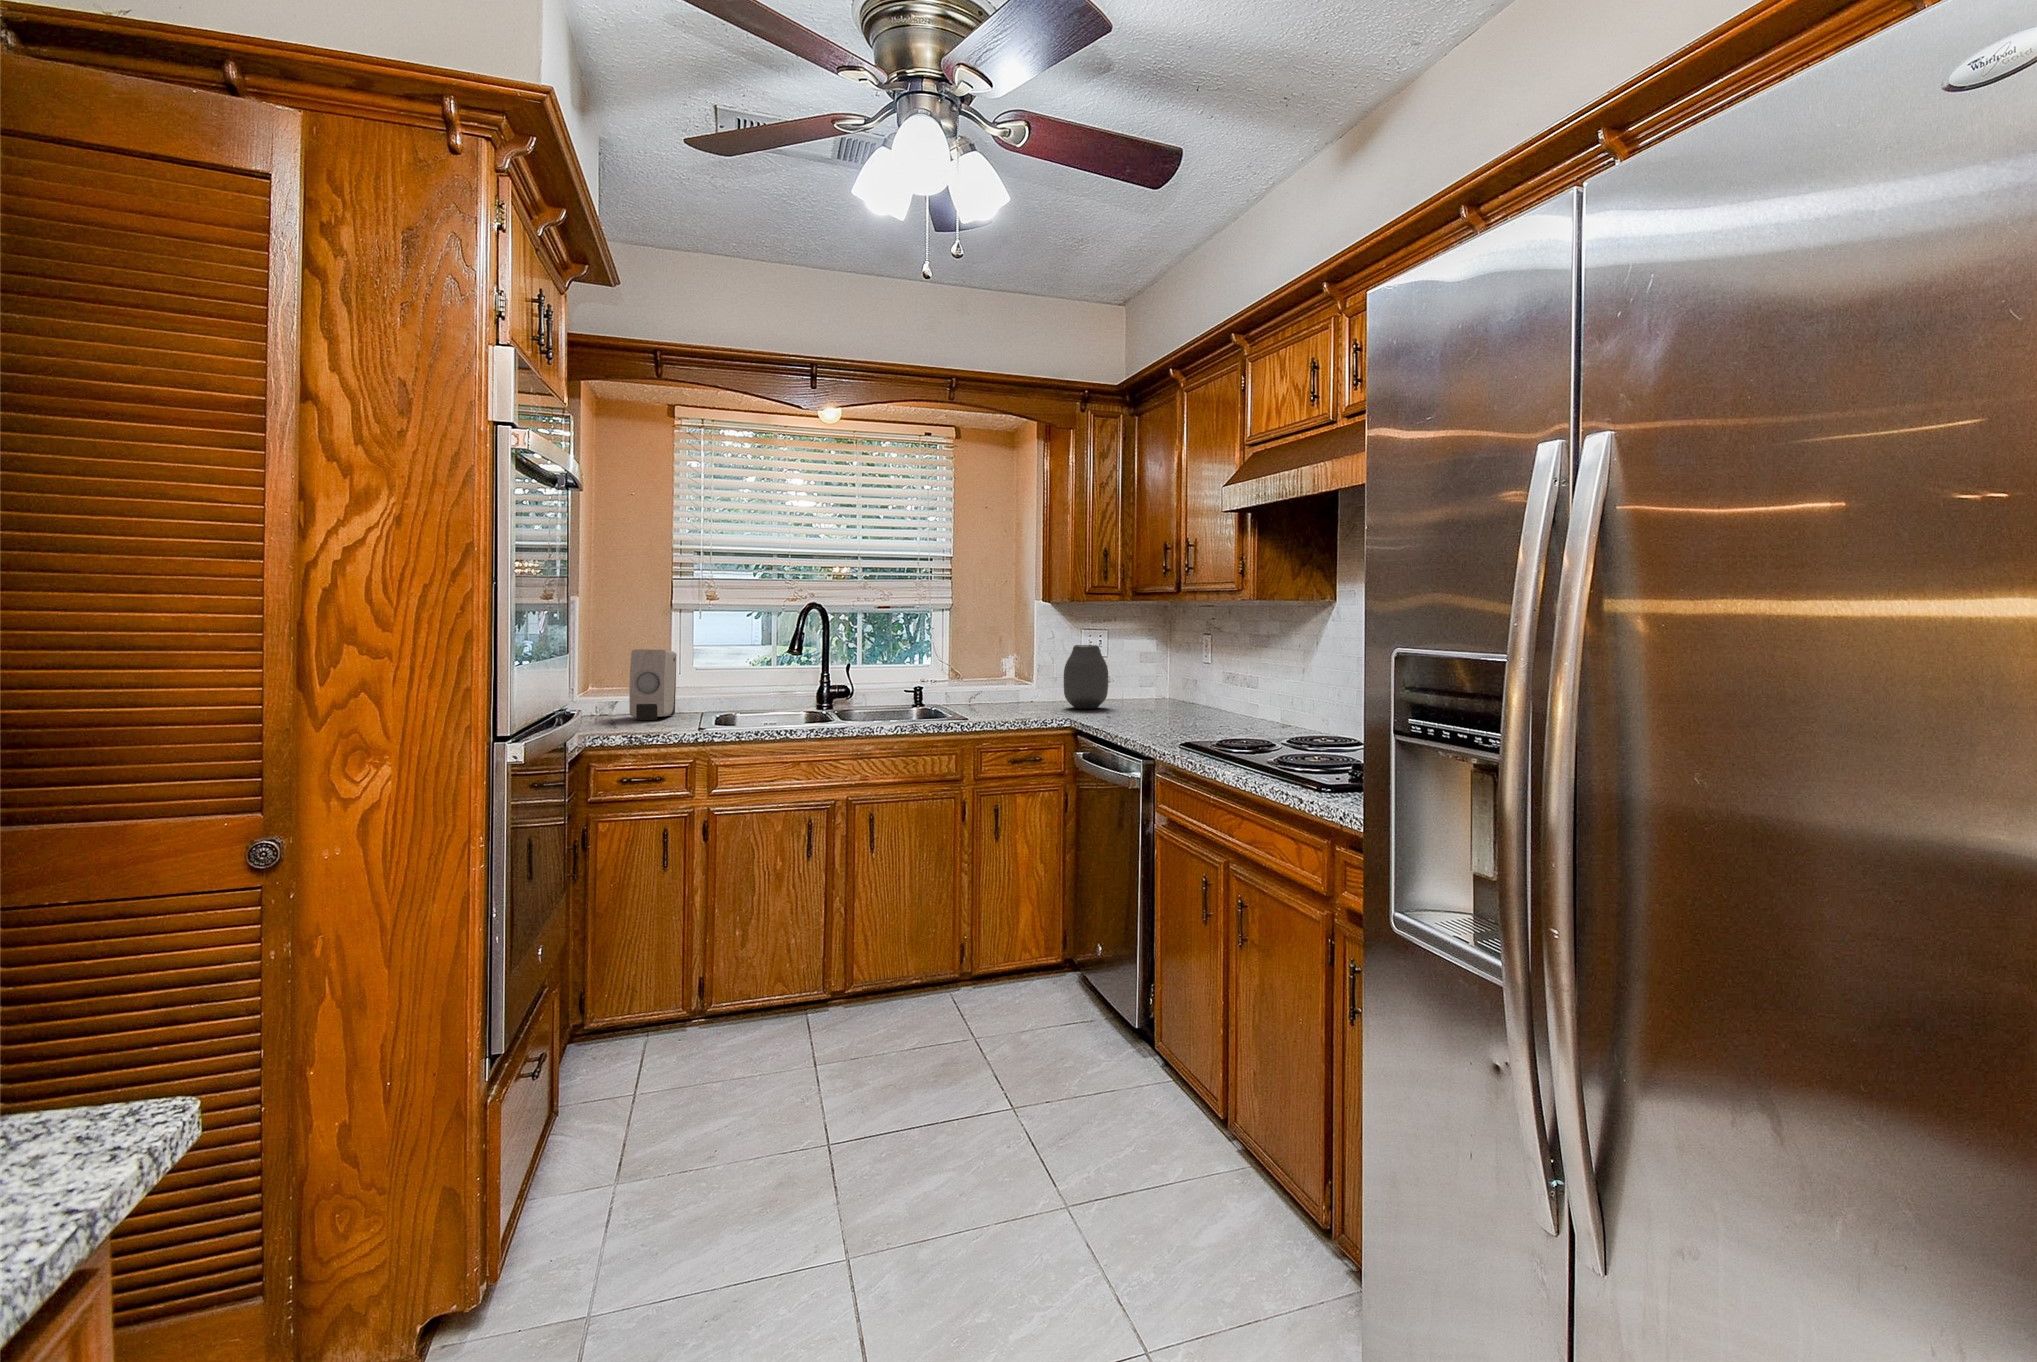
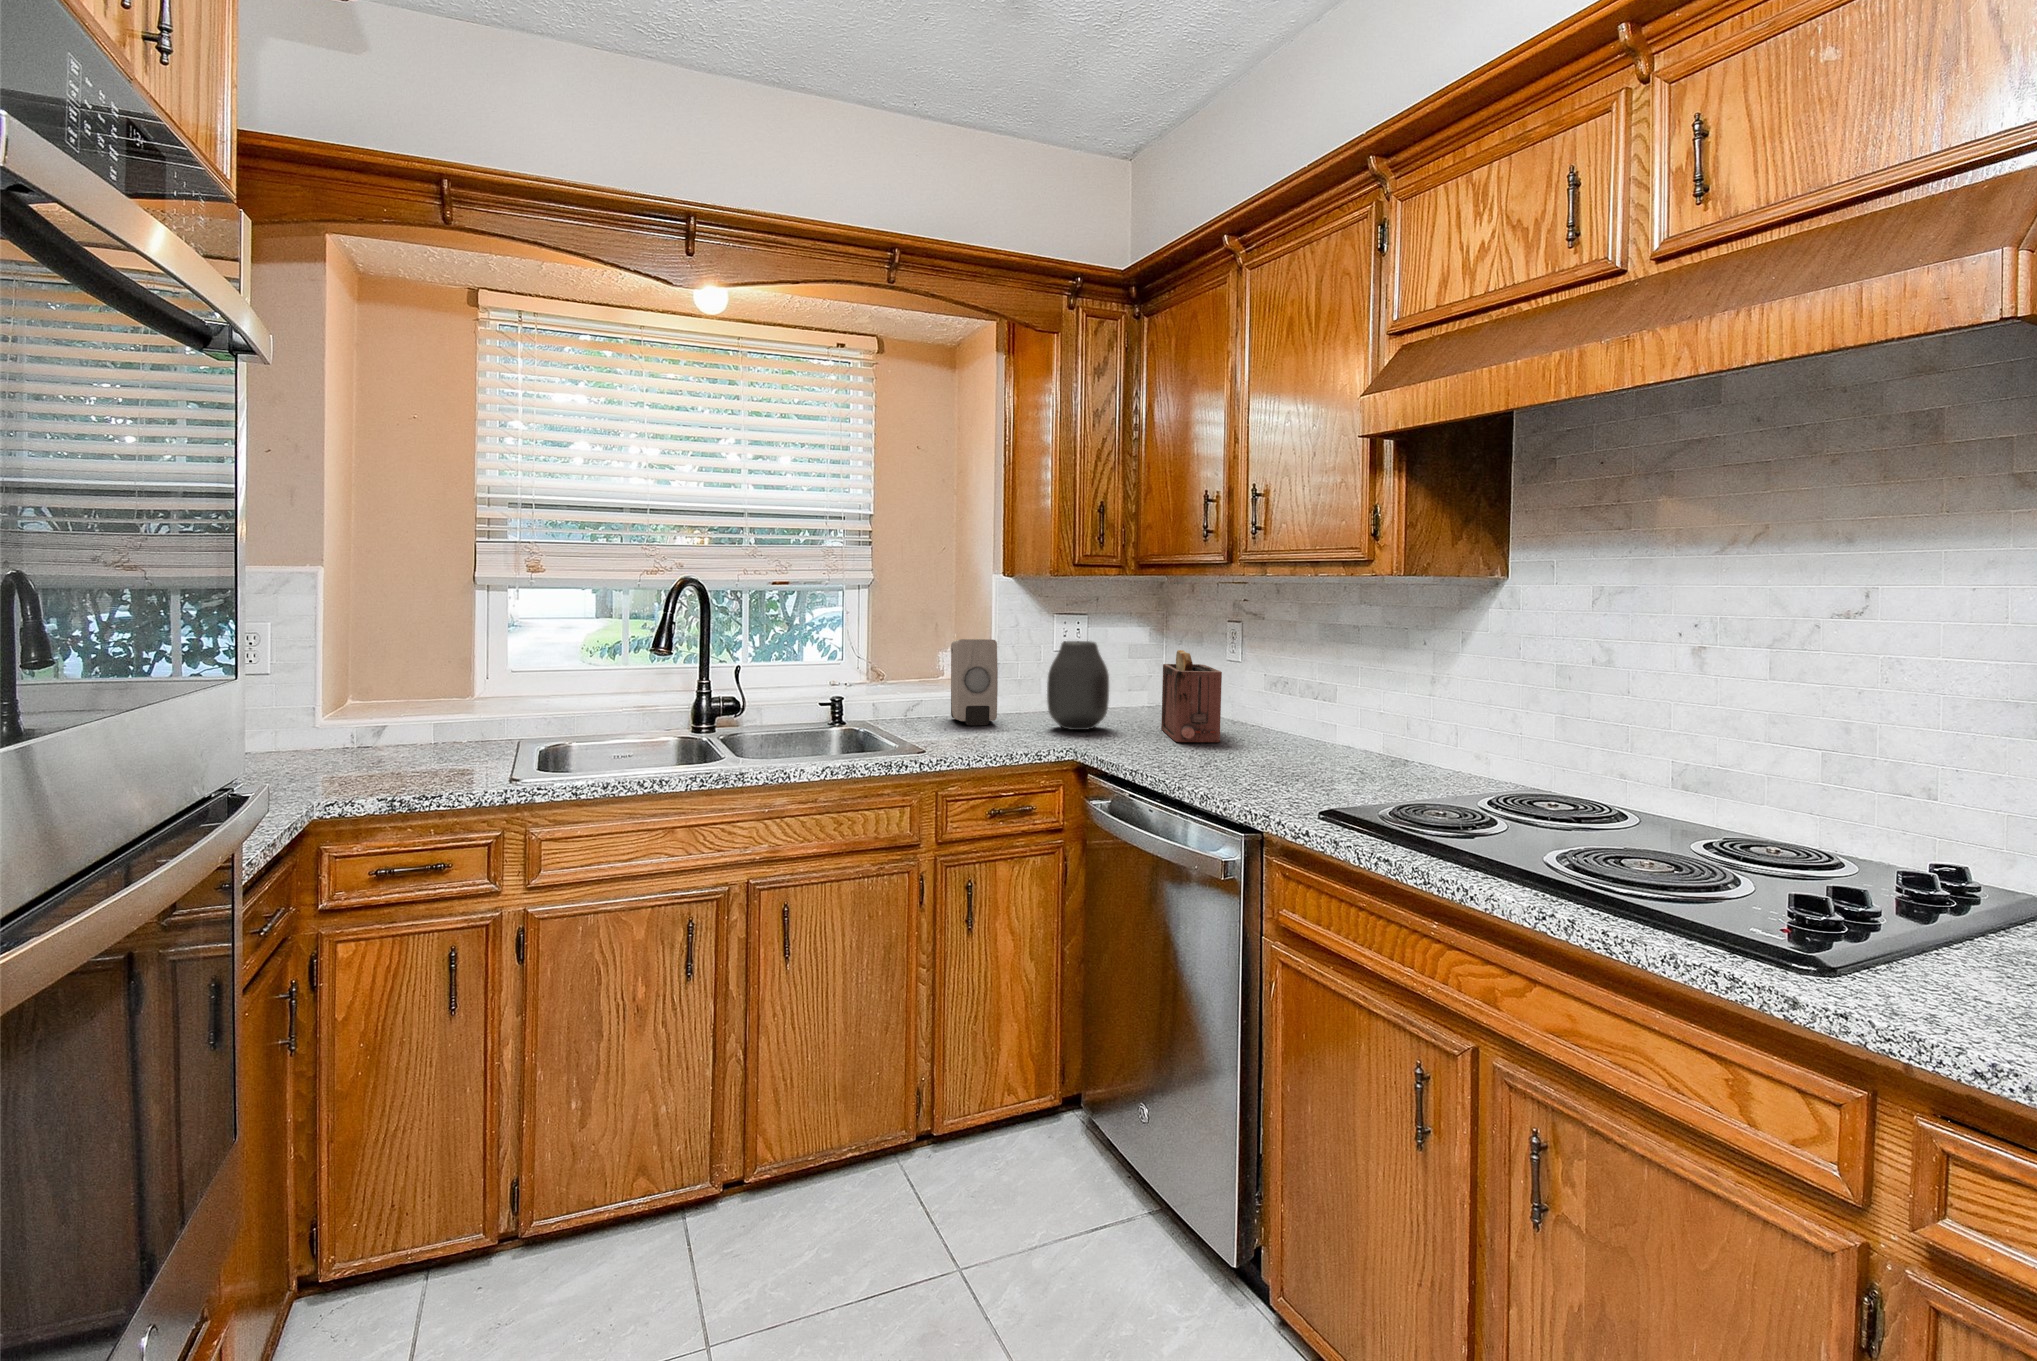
soap dispenser: present [629,649,676,720] -> present [951,639,998,725]
toaster: none [1147,651,1183,716] -> present [1161,650,1222,742]

